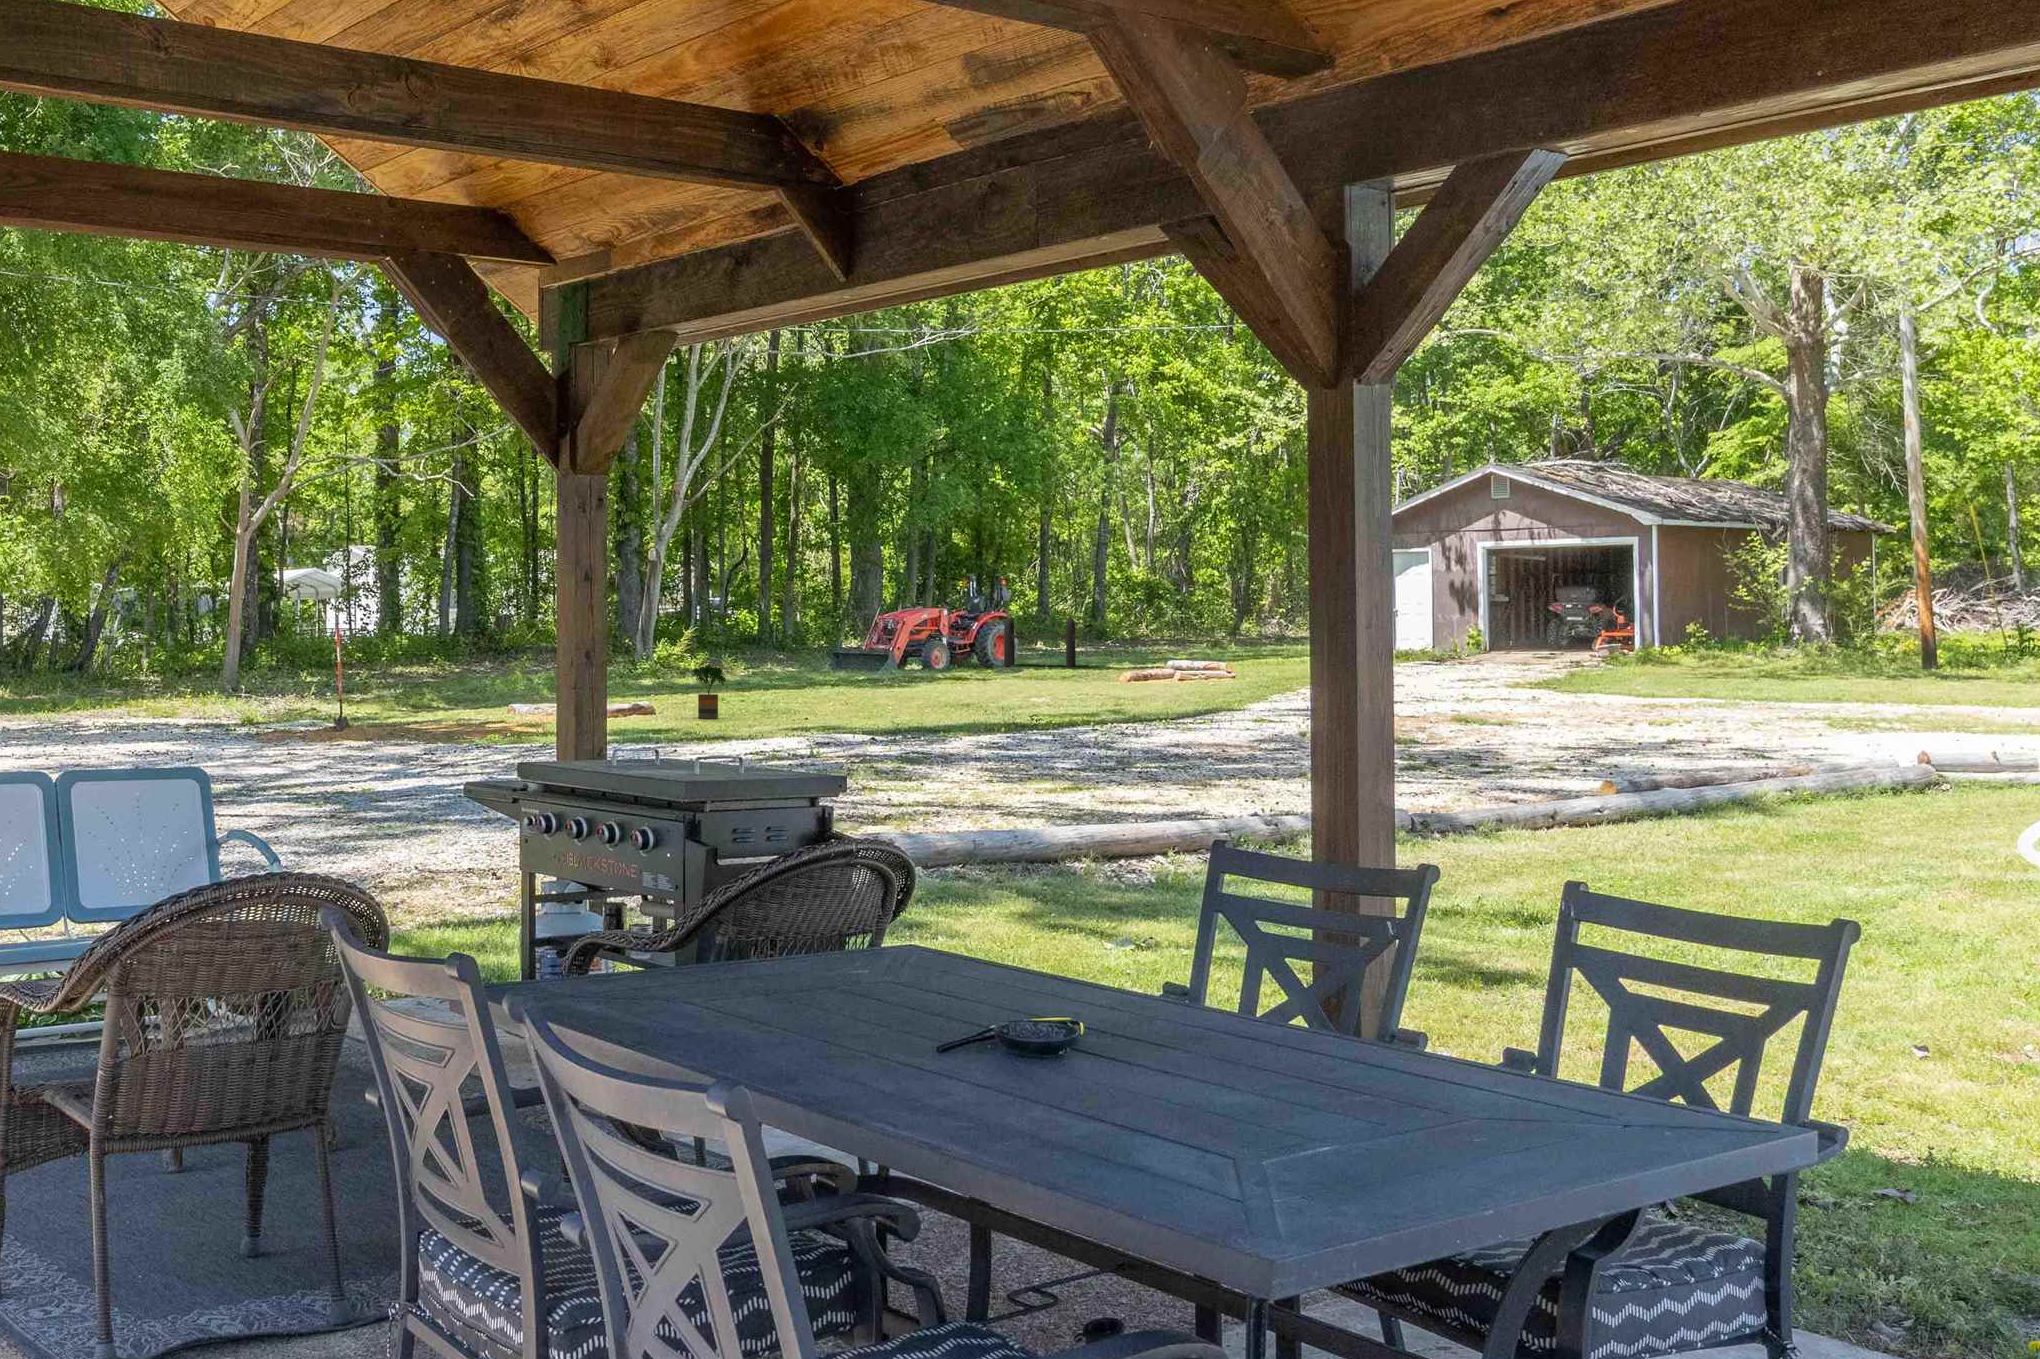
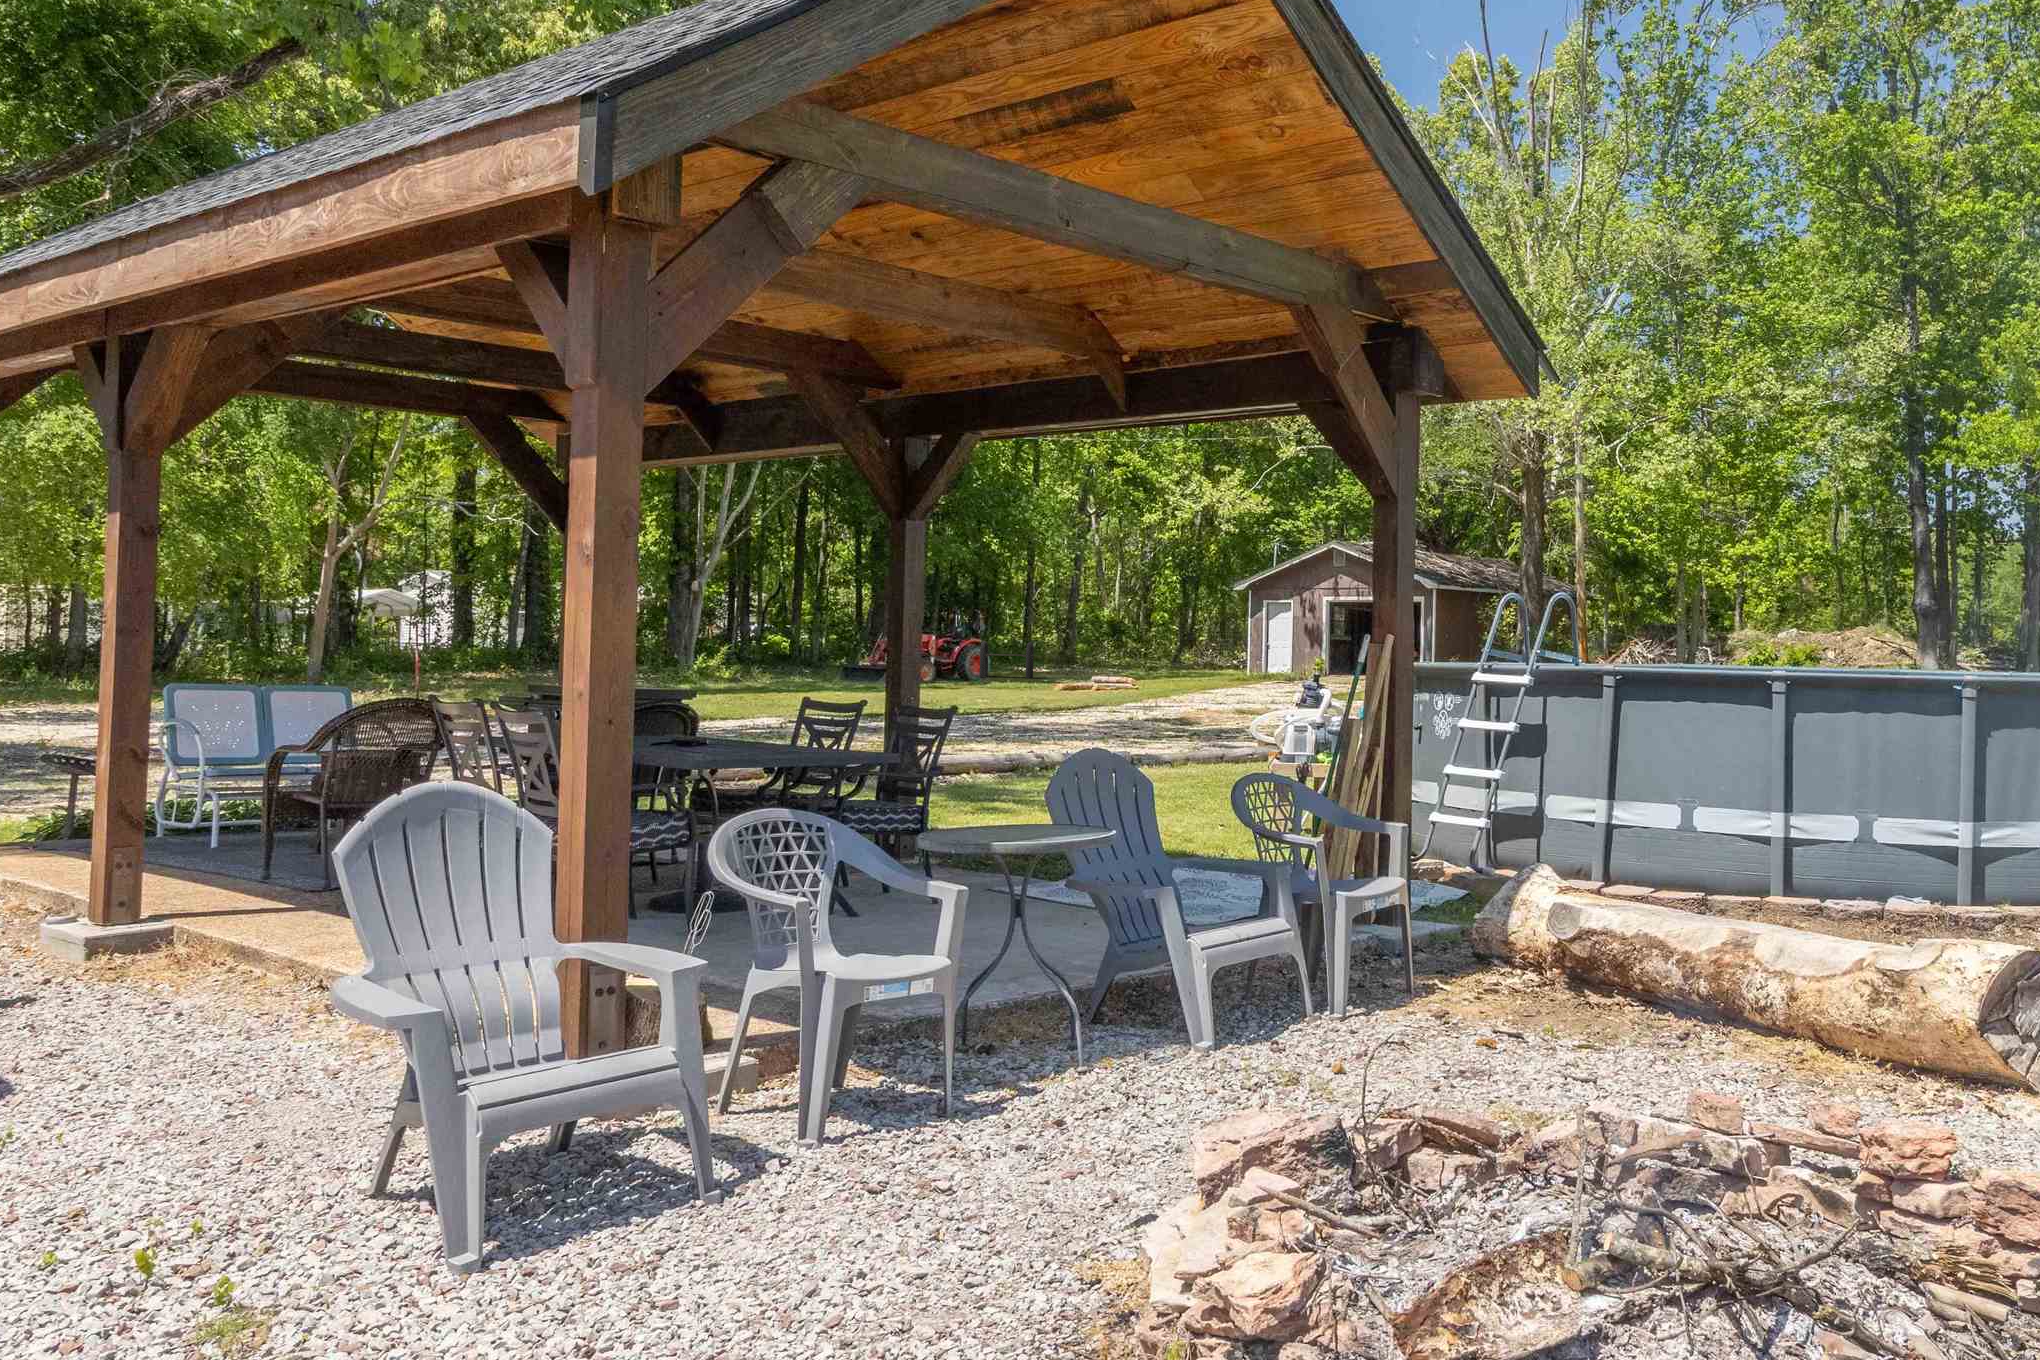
potted tree: present [692,665,726,719] -> none [731,669,760,709]

